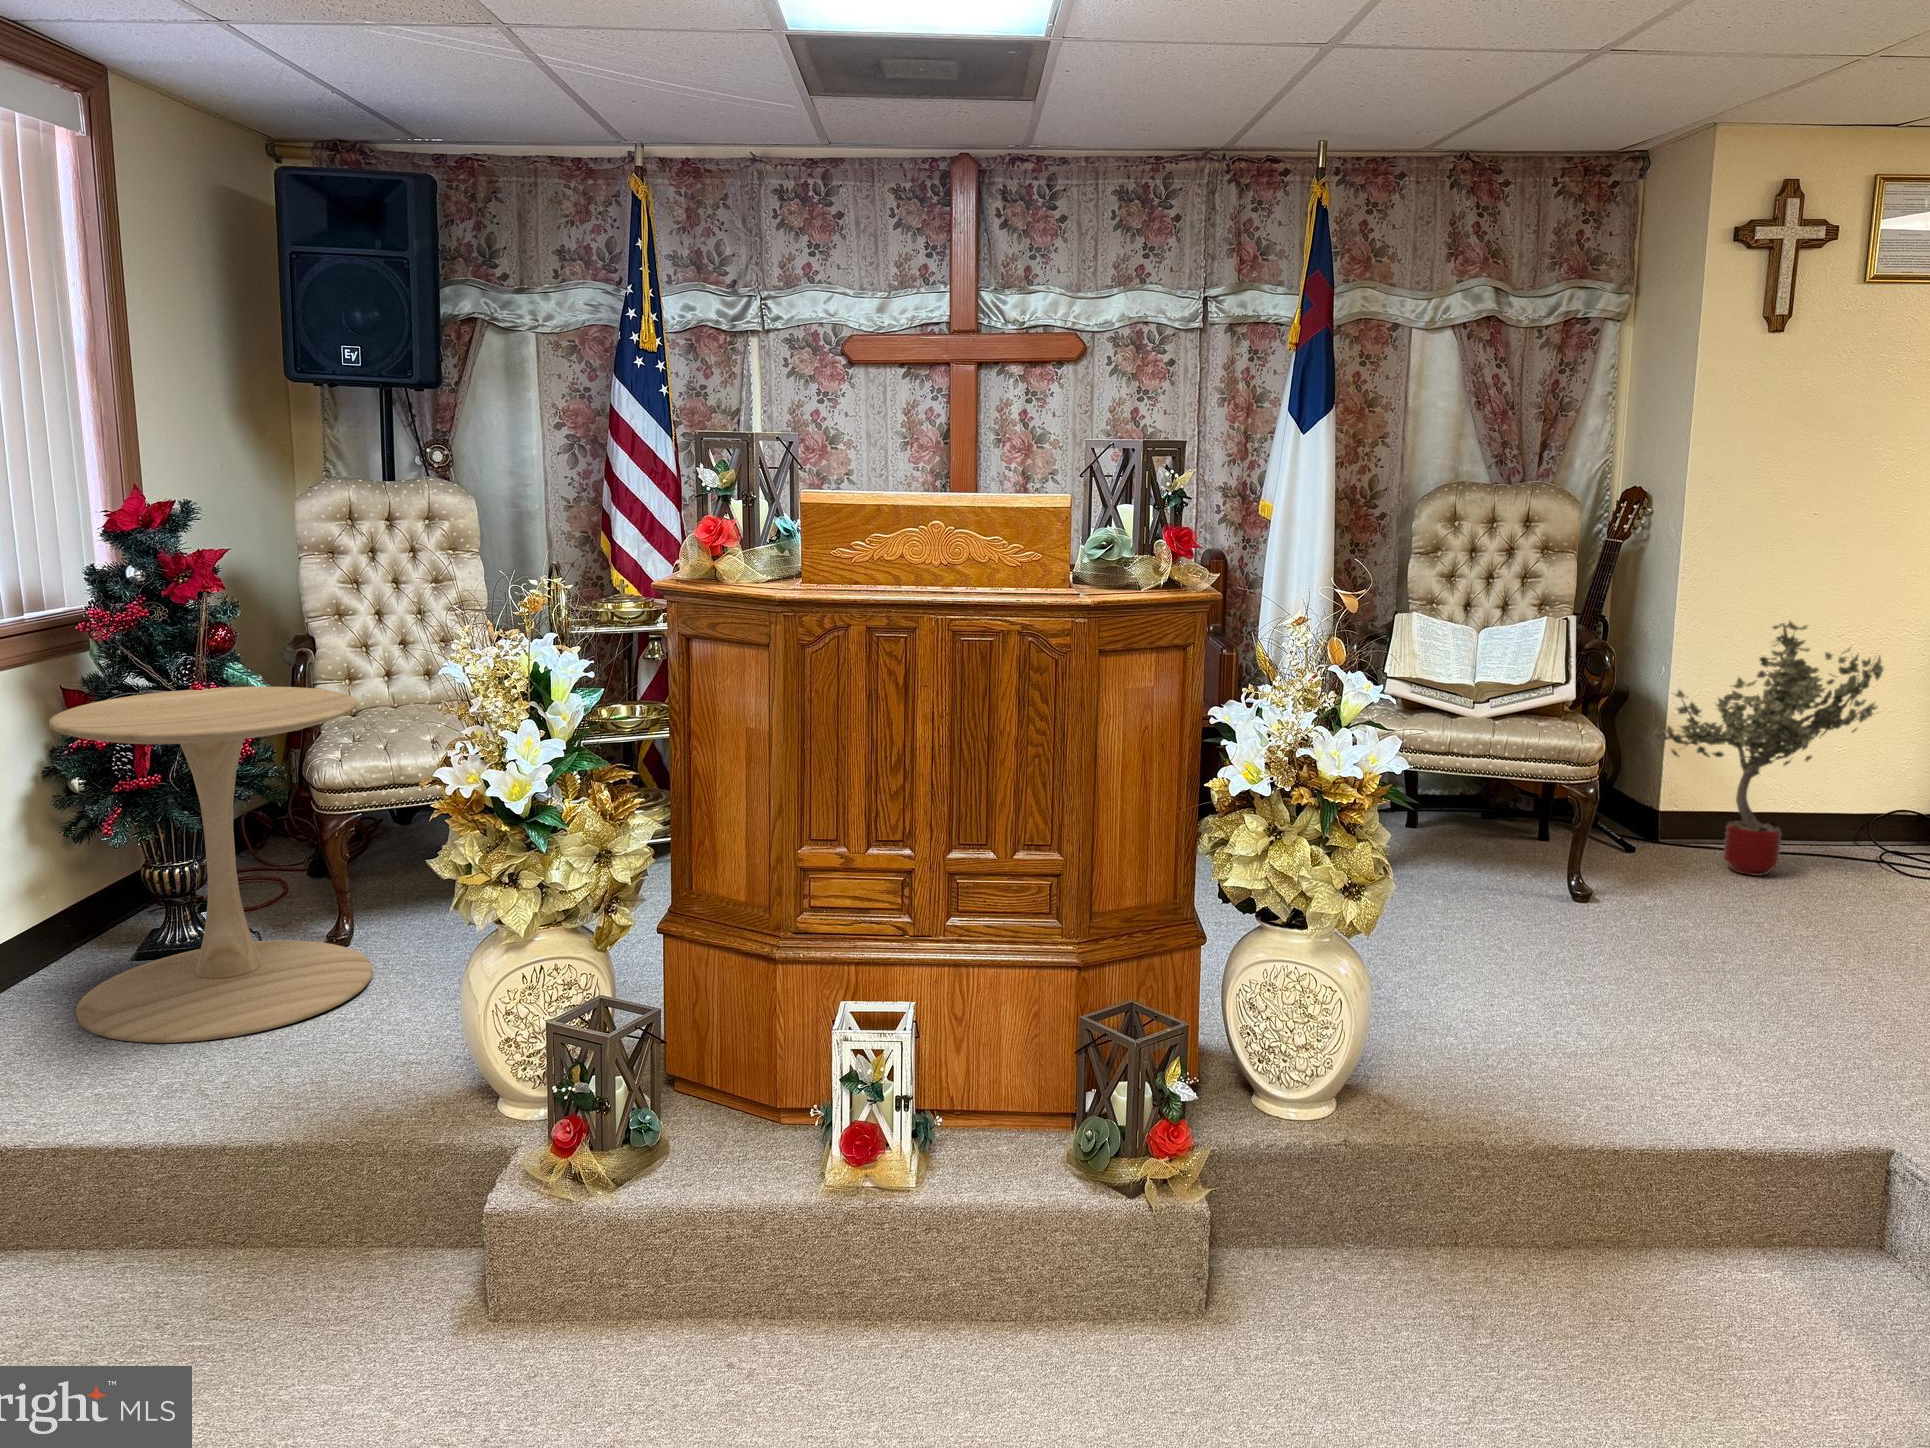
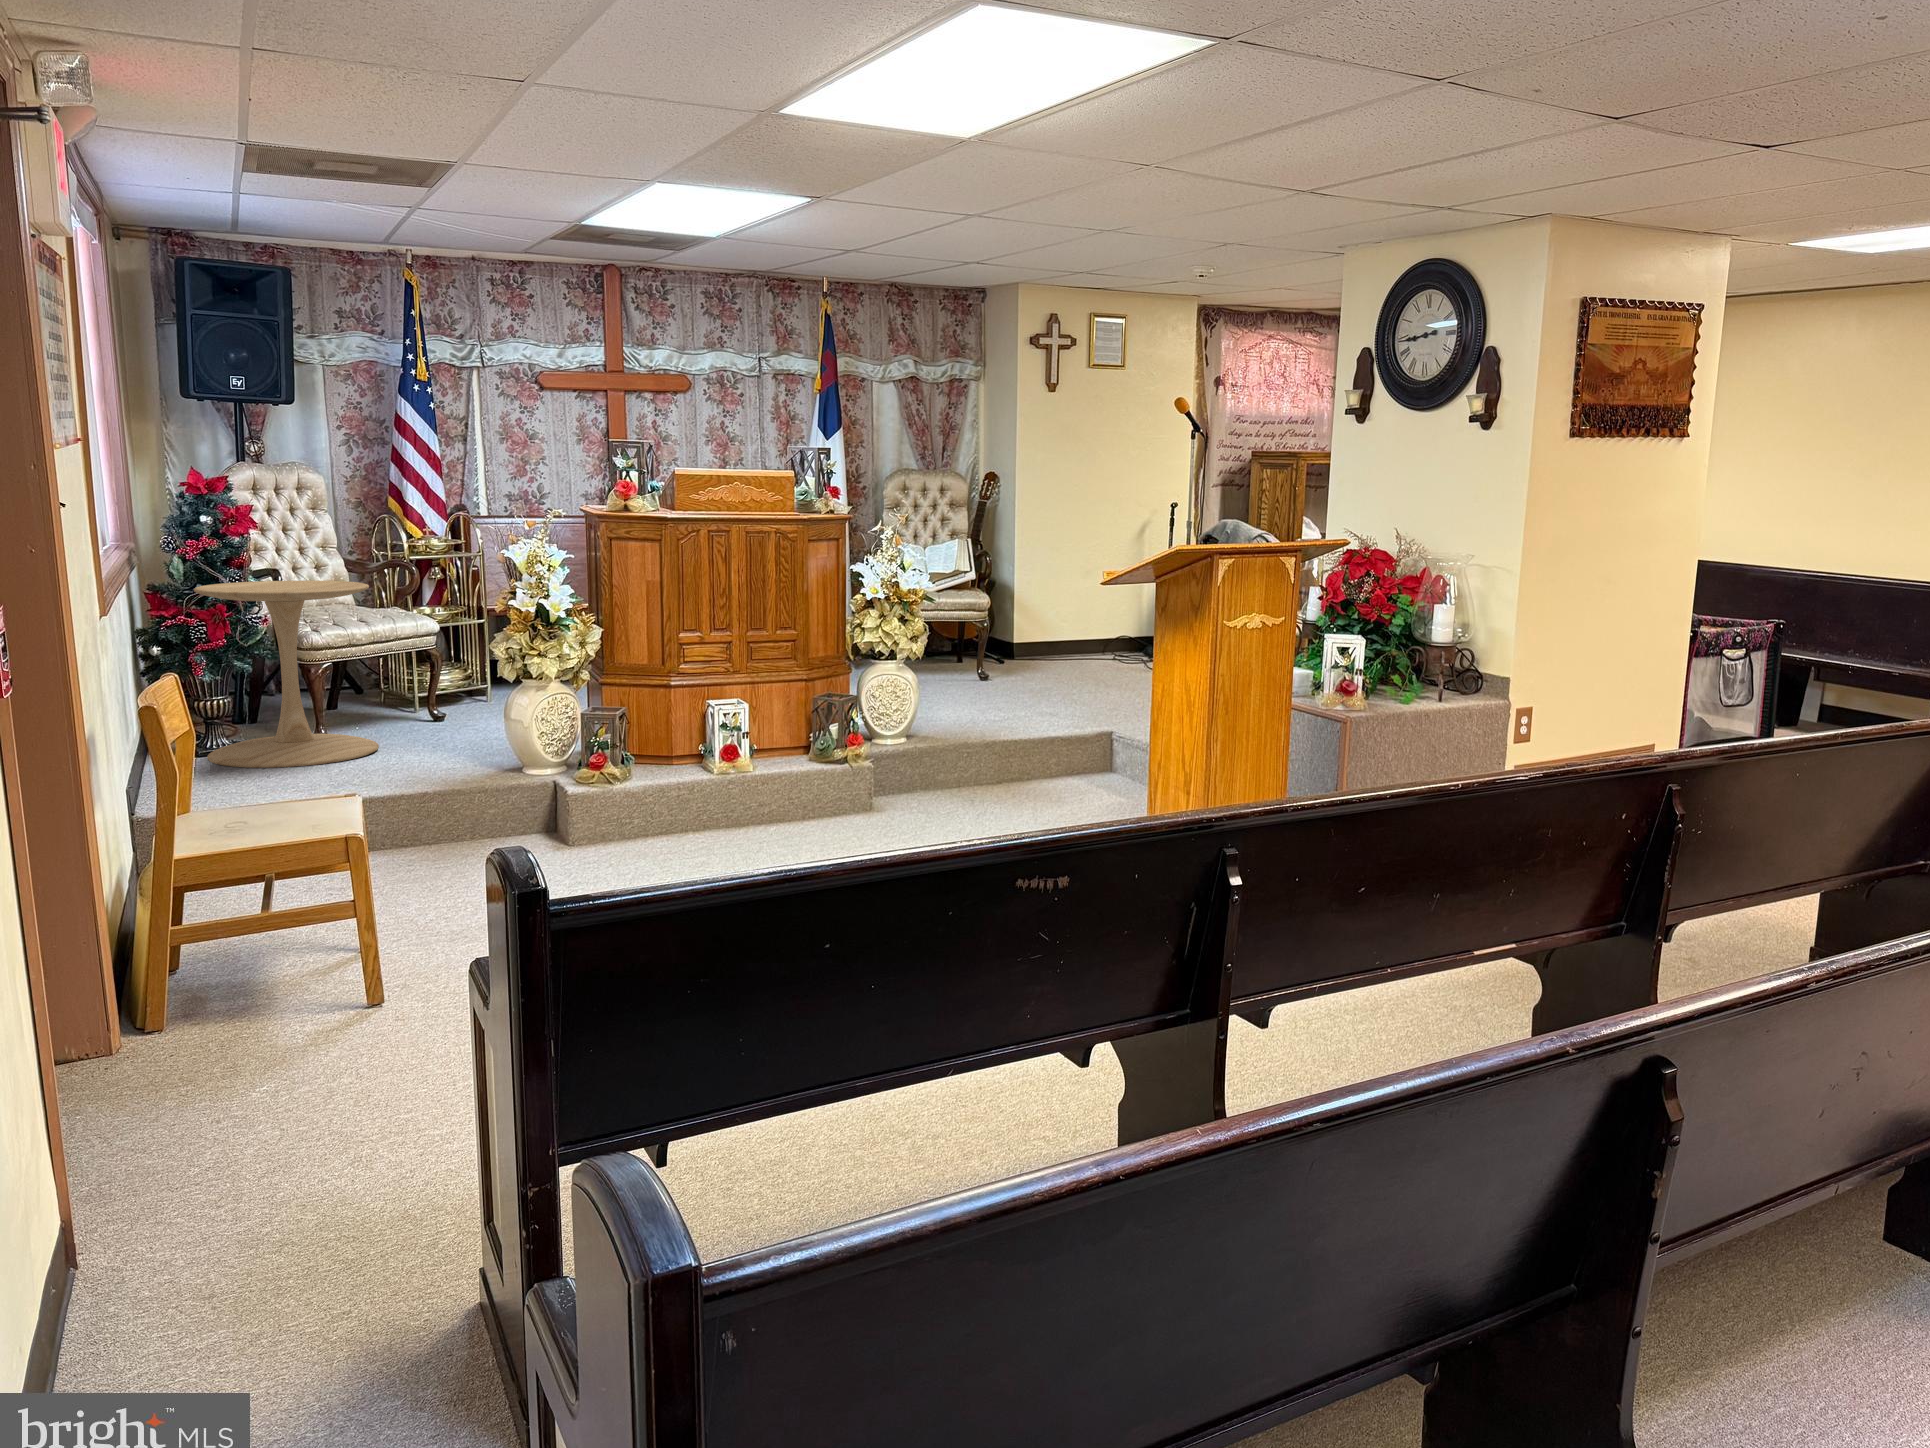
potted tree: present [1653,621,1884,876] -> none [1011,537,1110,666]

